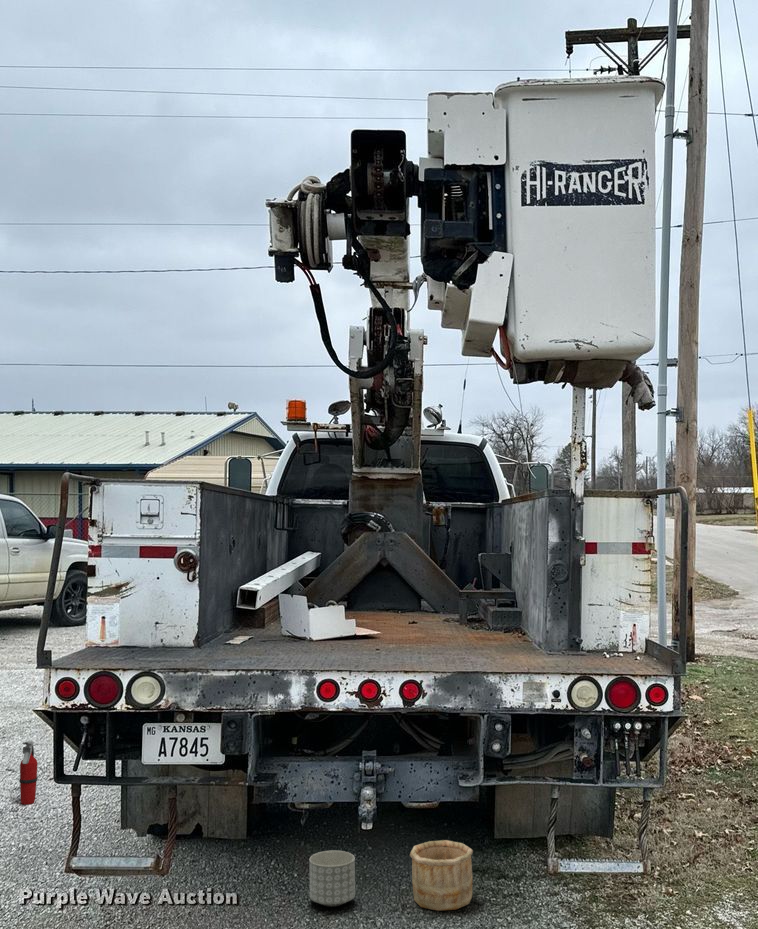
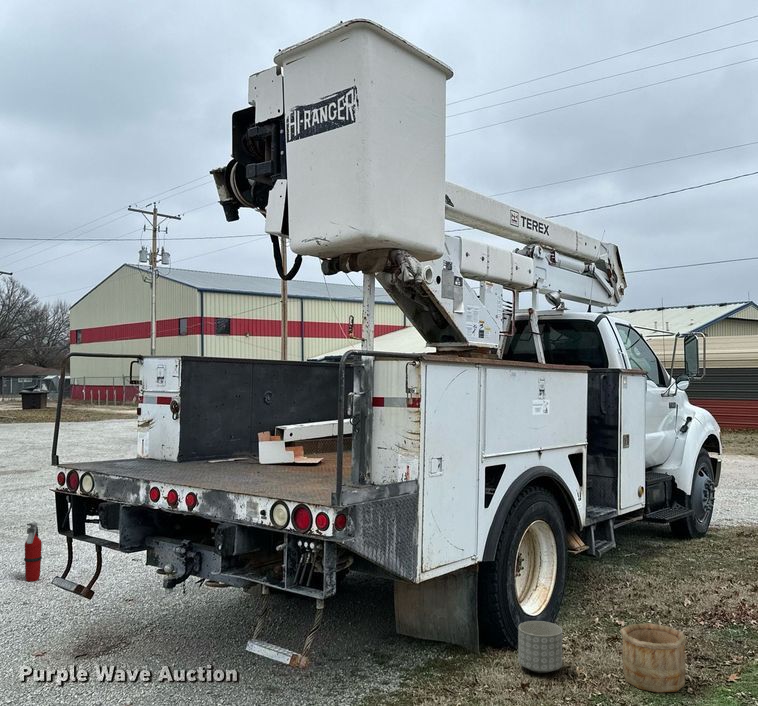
wooden bucket: present [410,840,473,911] -> present [620,623,687,692]
planter: present [309,851,355,907] -> present [518,621,562,673]

